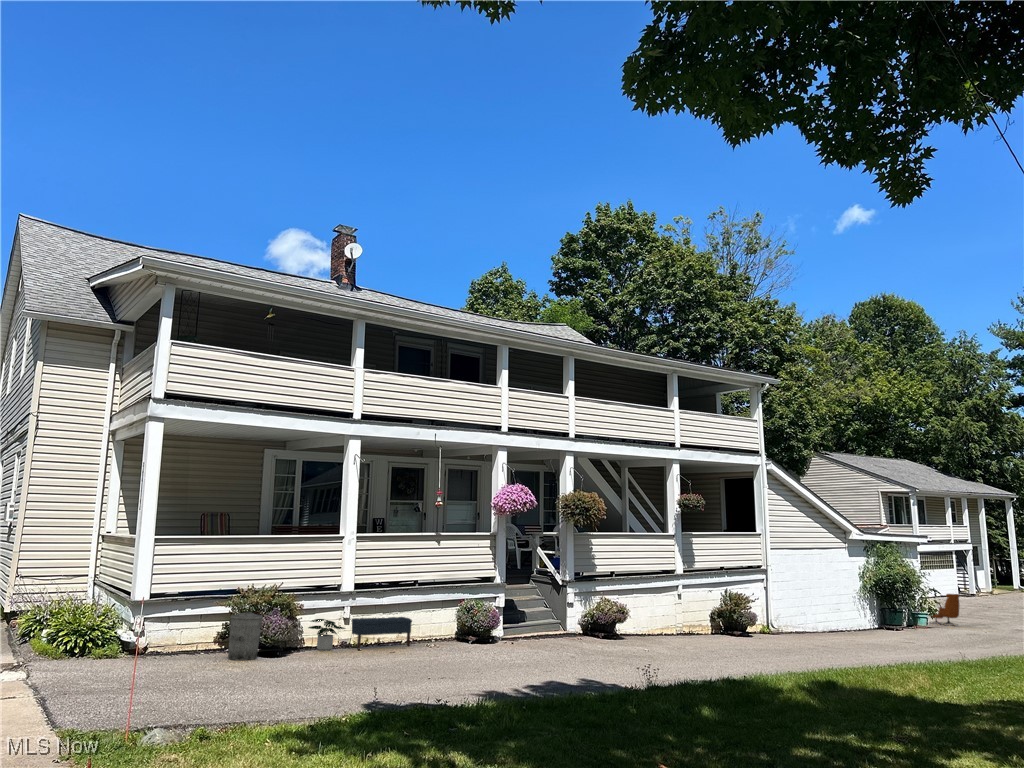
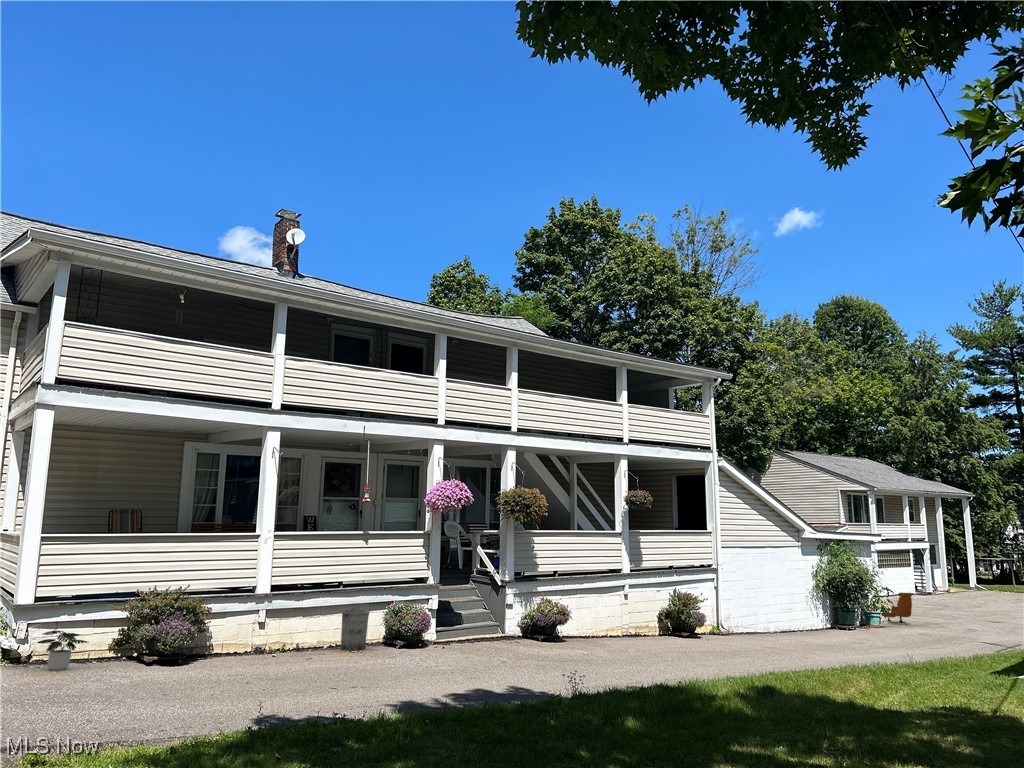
trash can: present [228,612,263,660] -> present [341,608,370,651]
bench: present [349,617,412,649] -> none [263,620,333,656]
potted plant: present [308,619,345,651] -> present [37,631,88,671]

